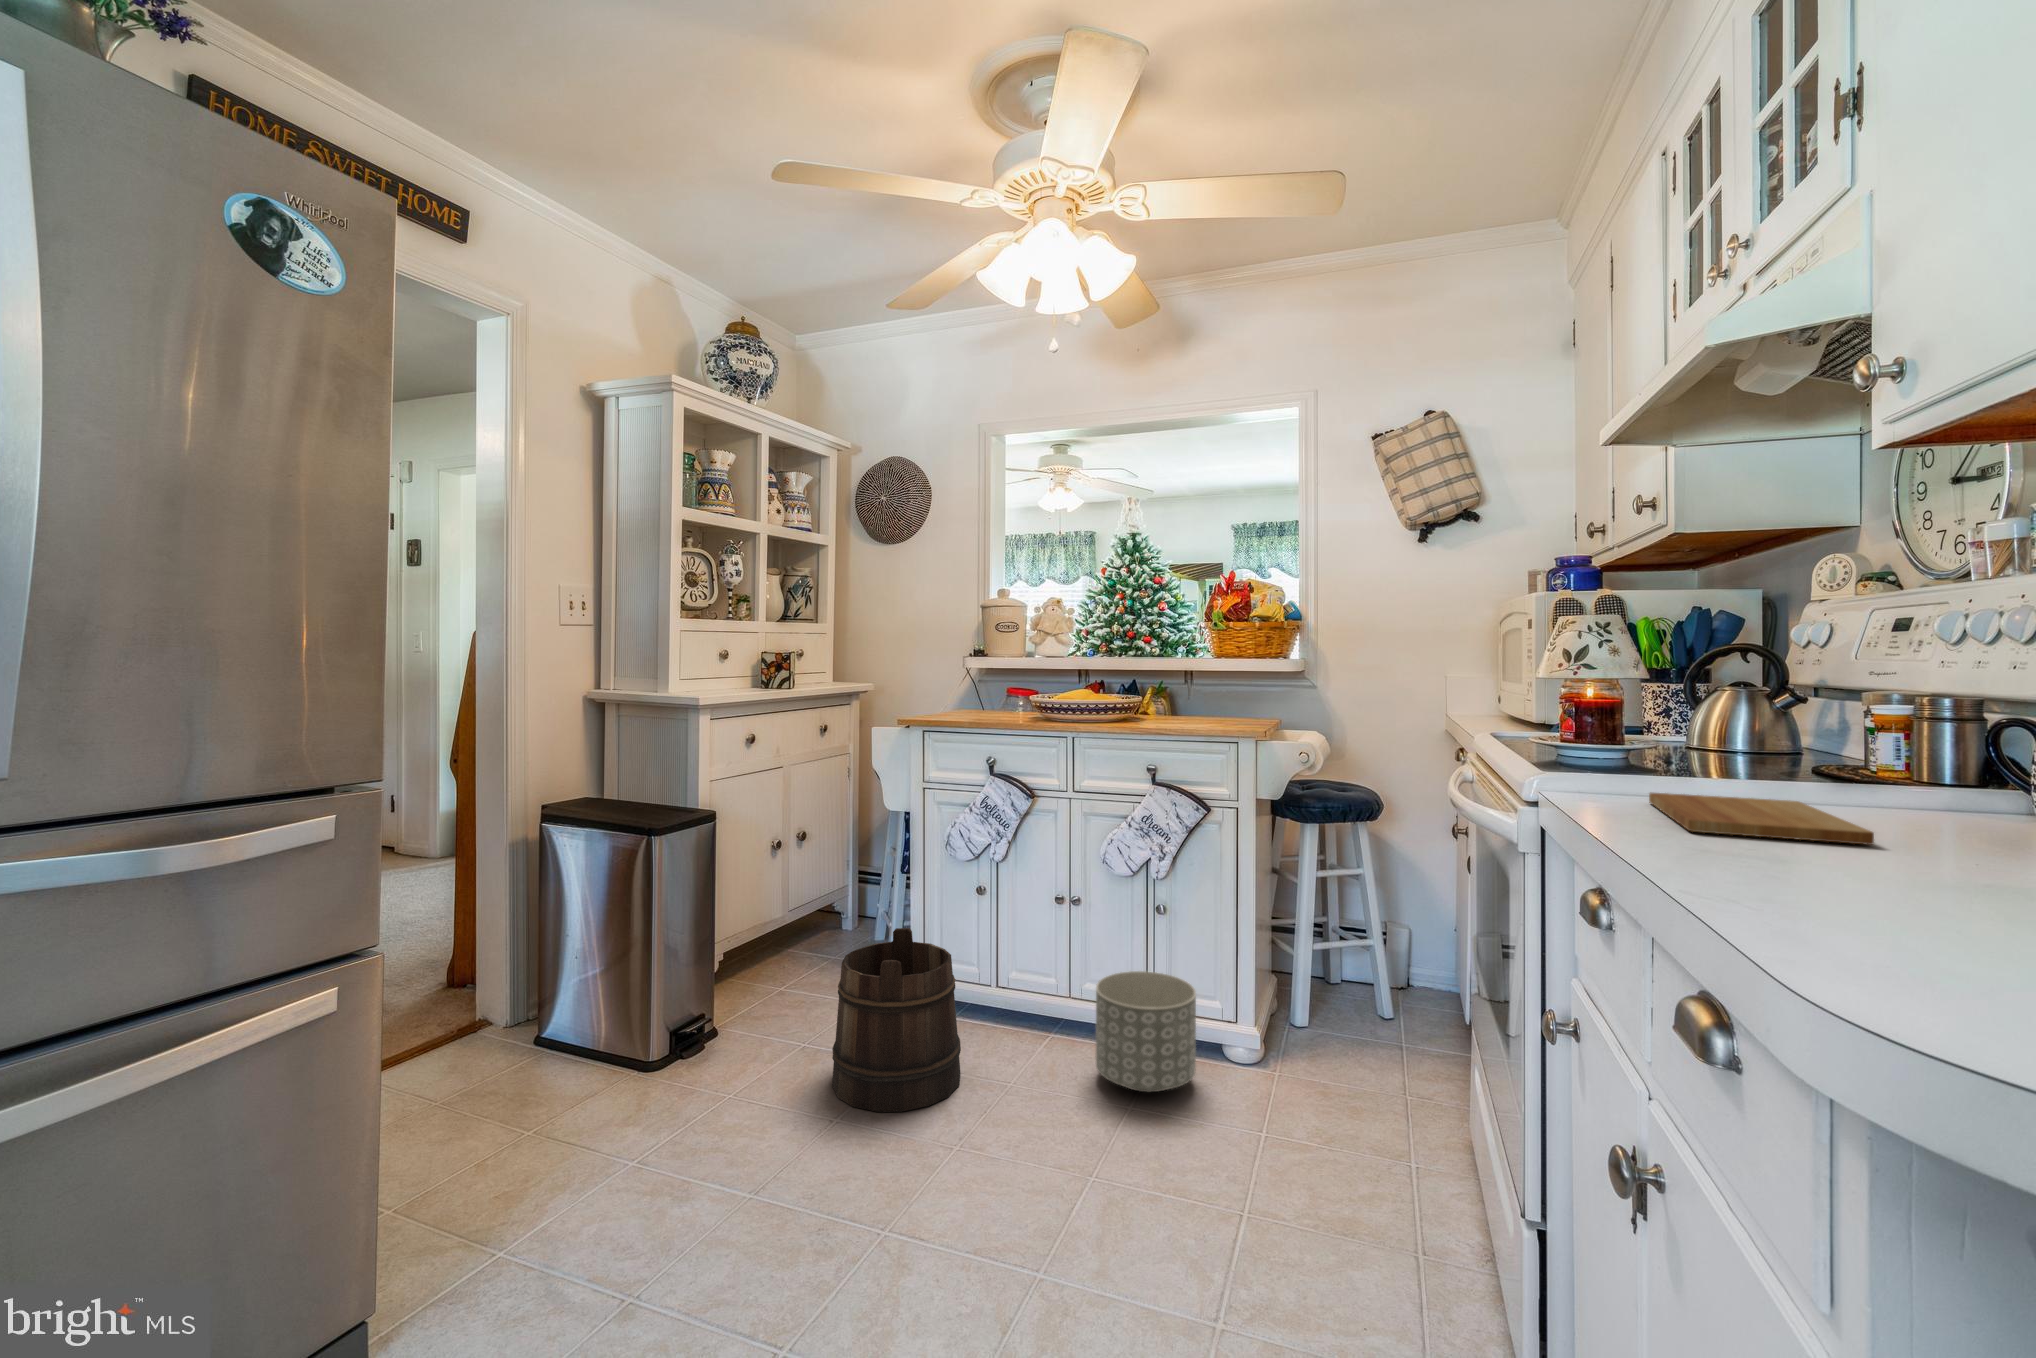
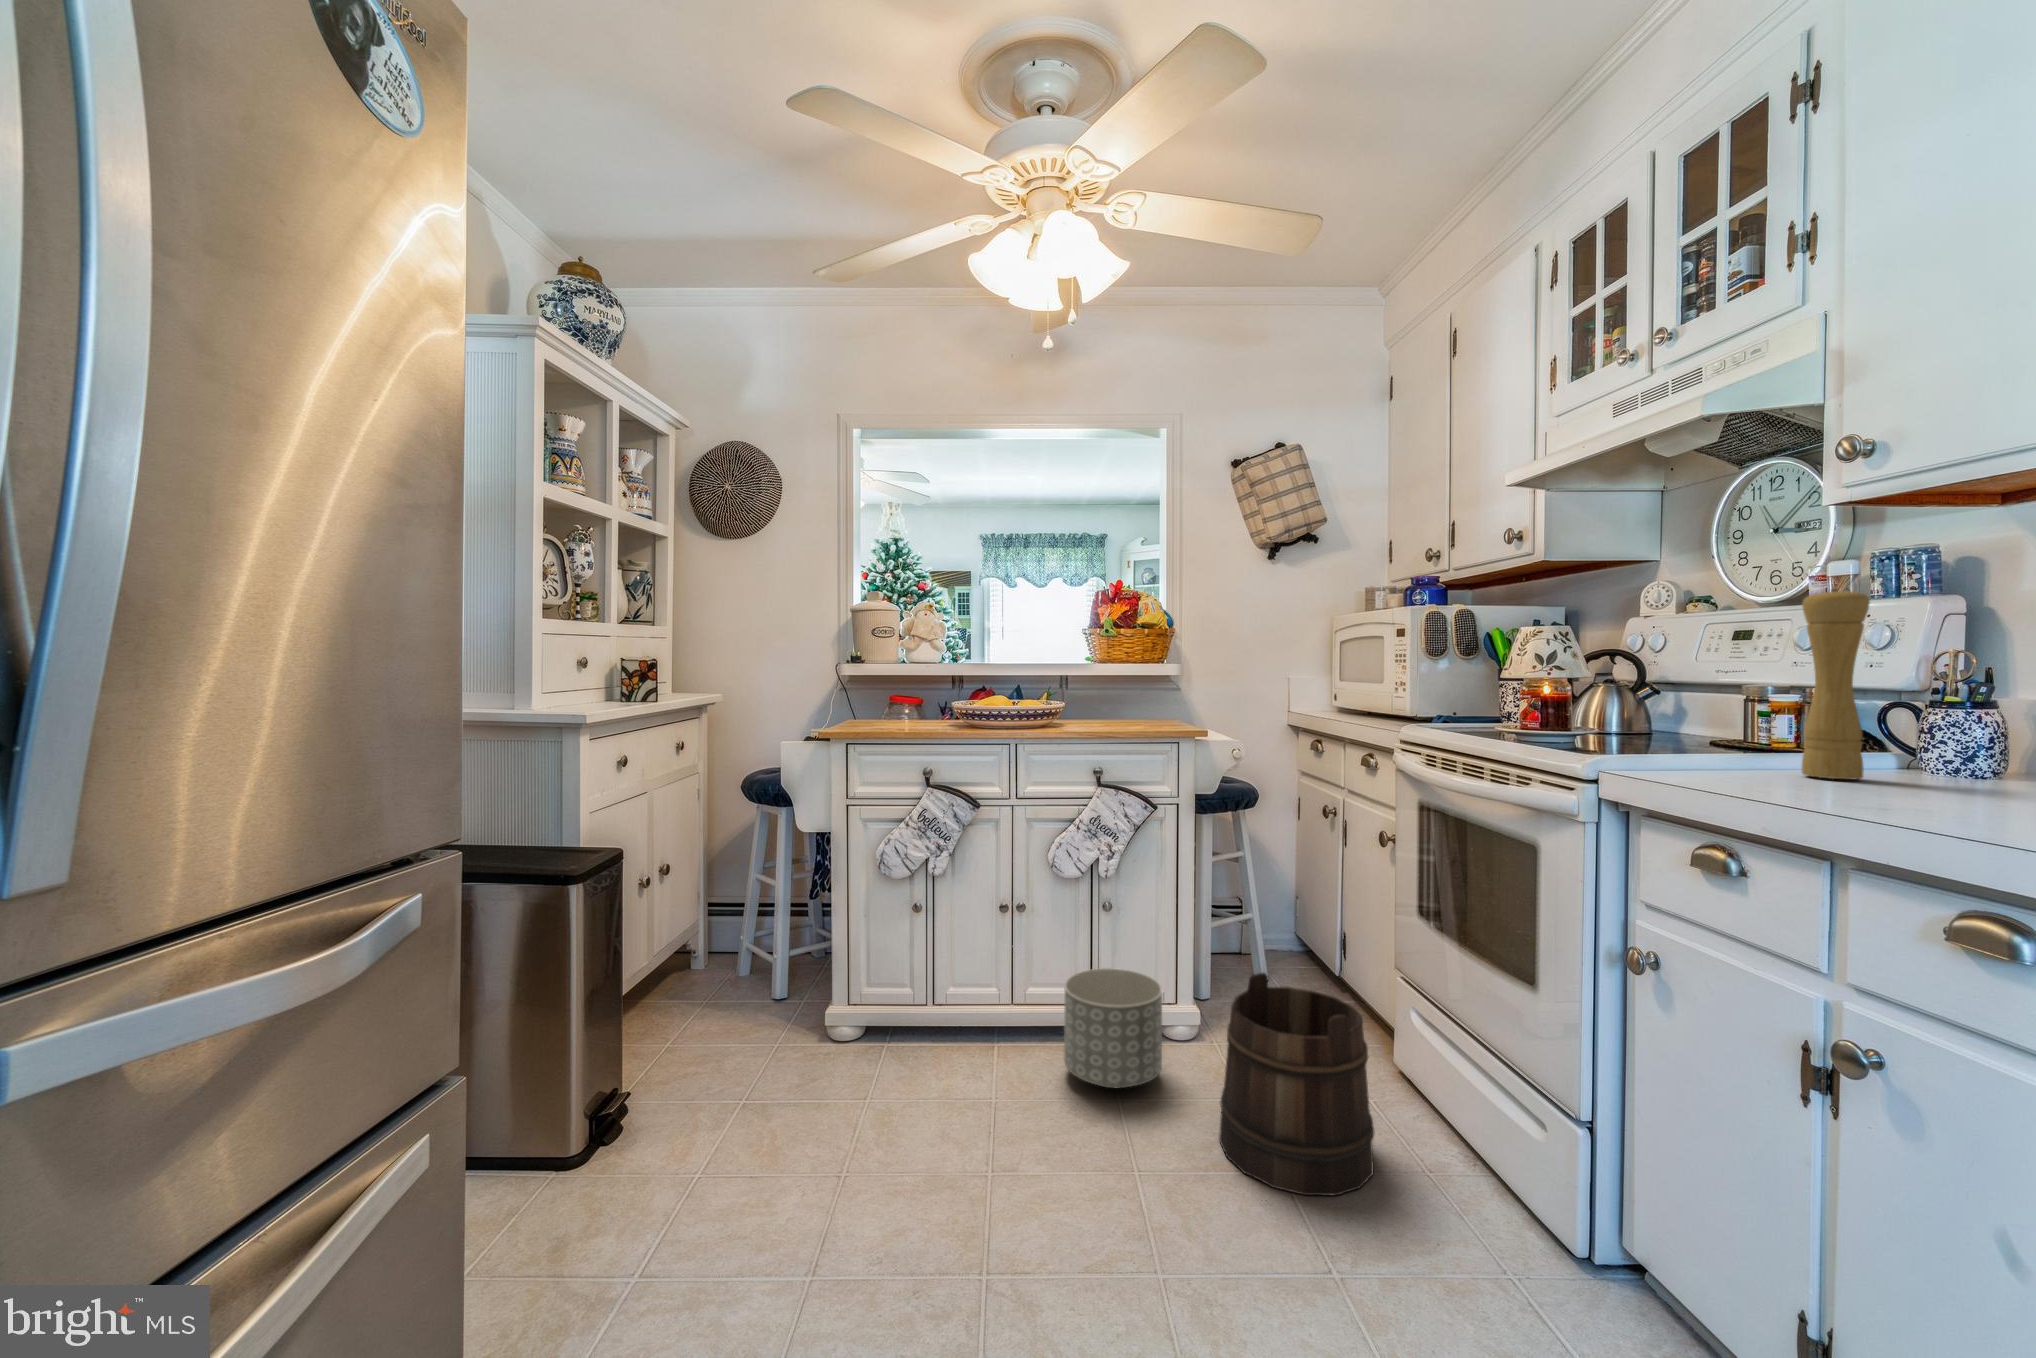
pepper mill: none [1806,563,1892,811] -> present [1802,589,1870,779]
cutting board: present [1649,793,1874,845] -> none [1723,774,1970,807]
bucket: present [832,928,961,1112] -> present [1219,973,1375,1195]

